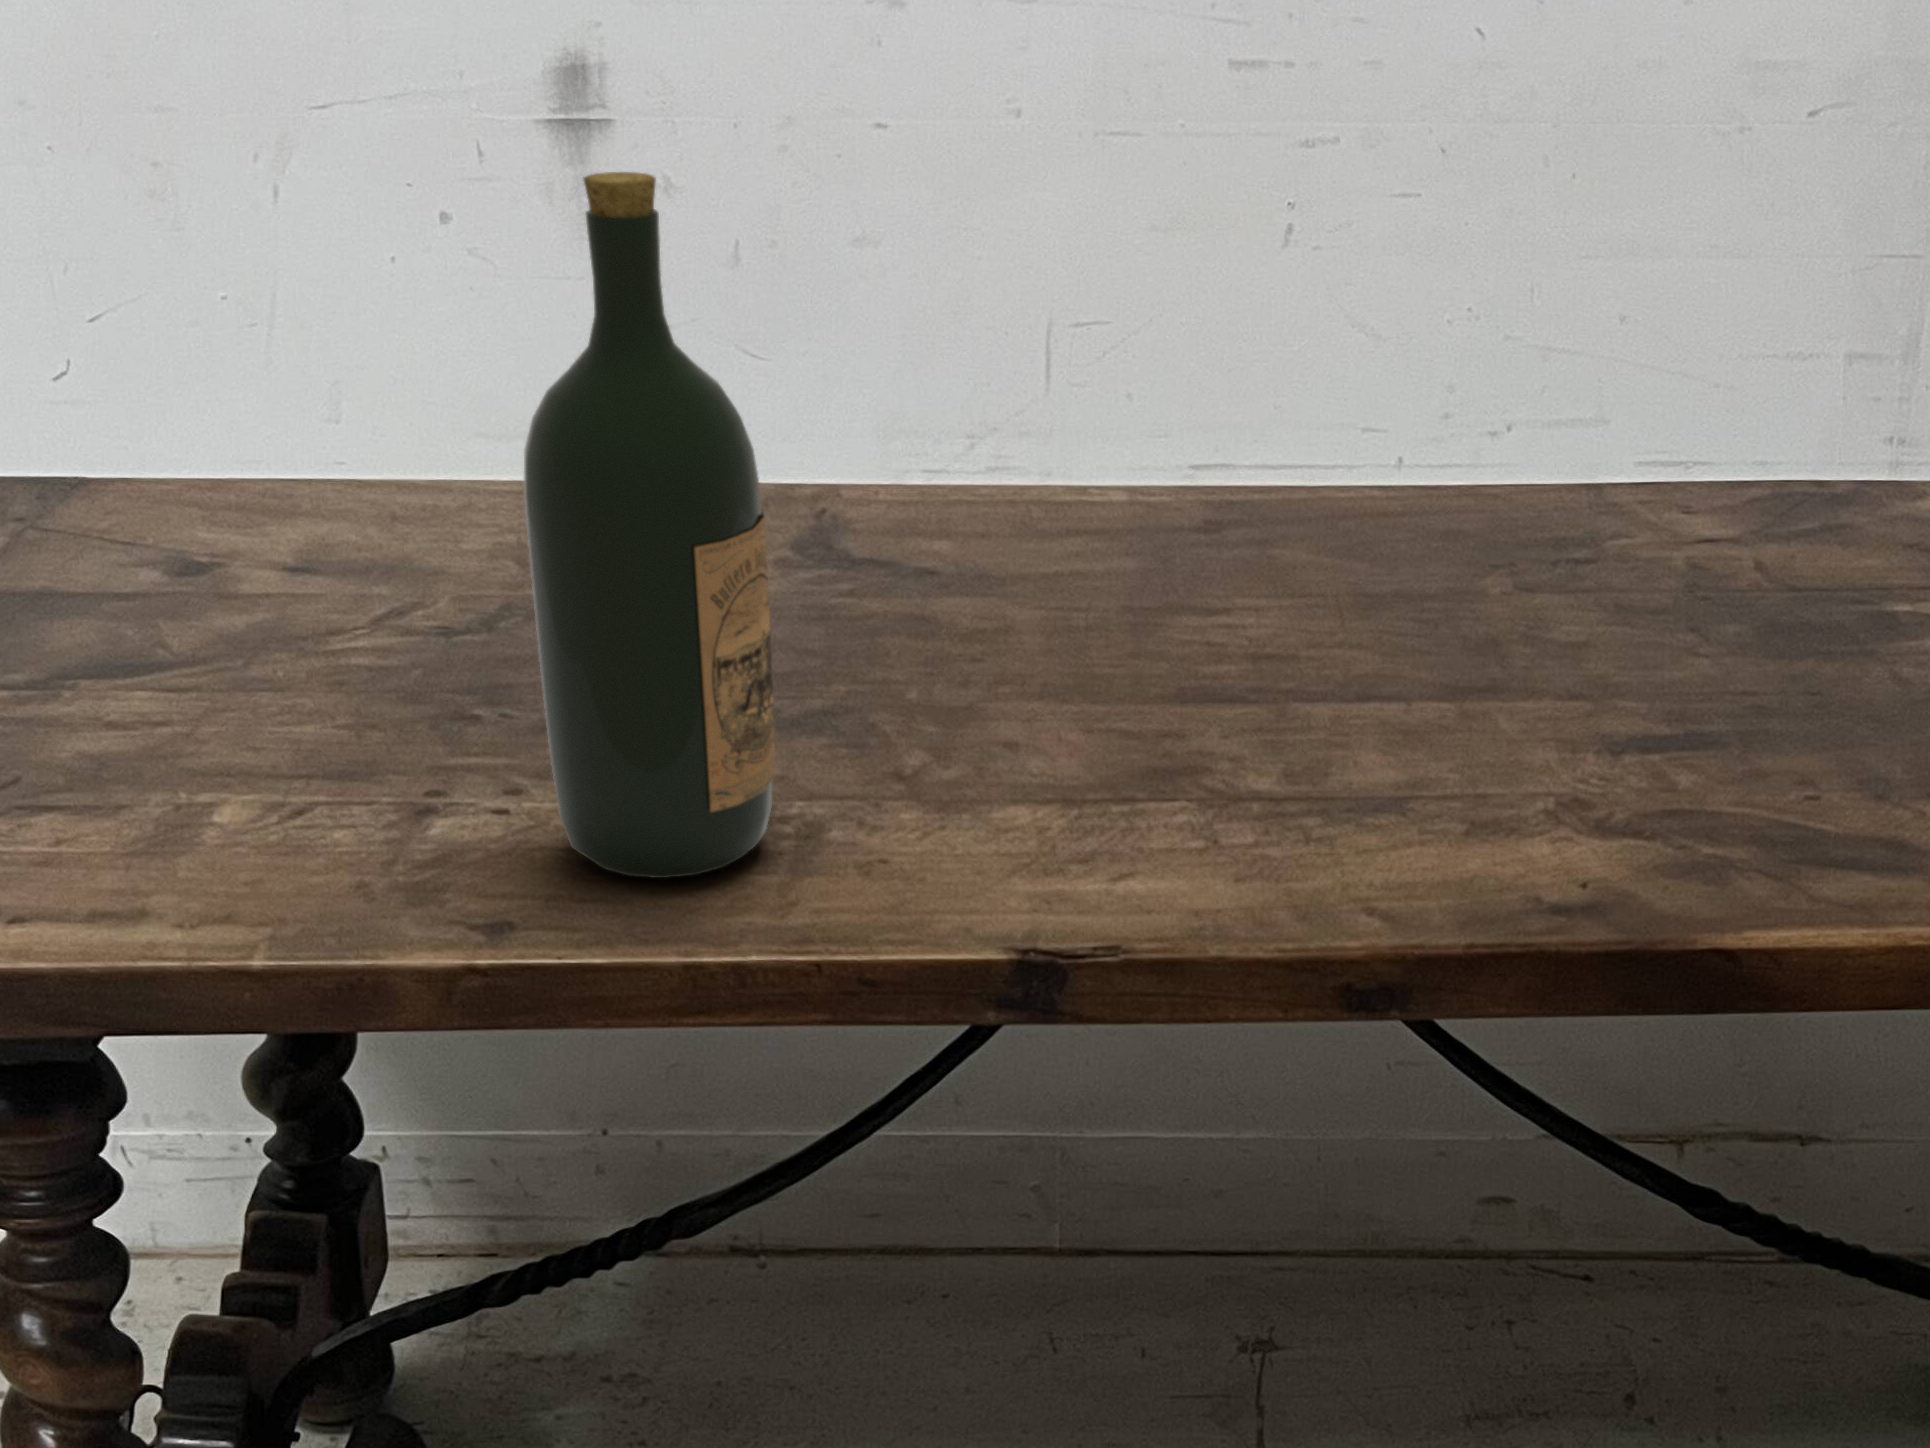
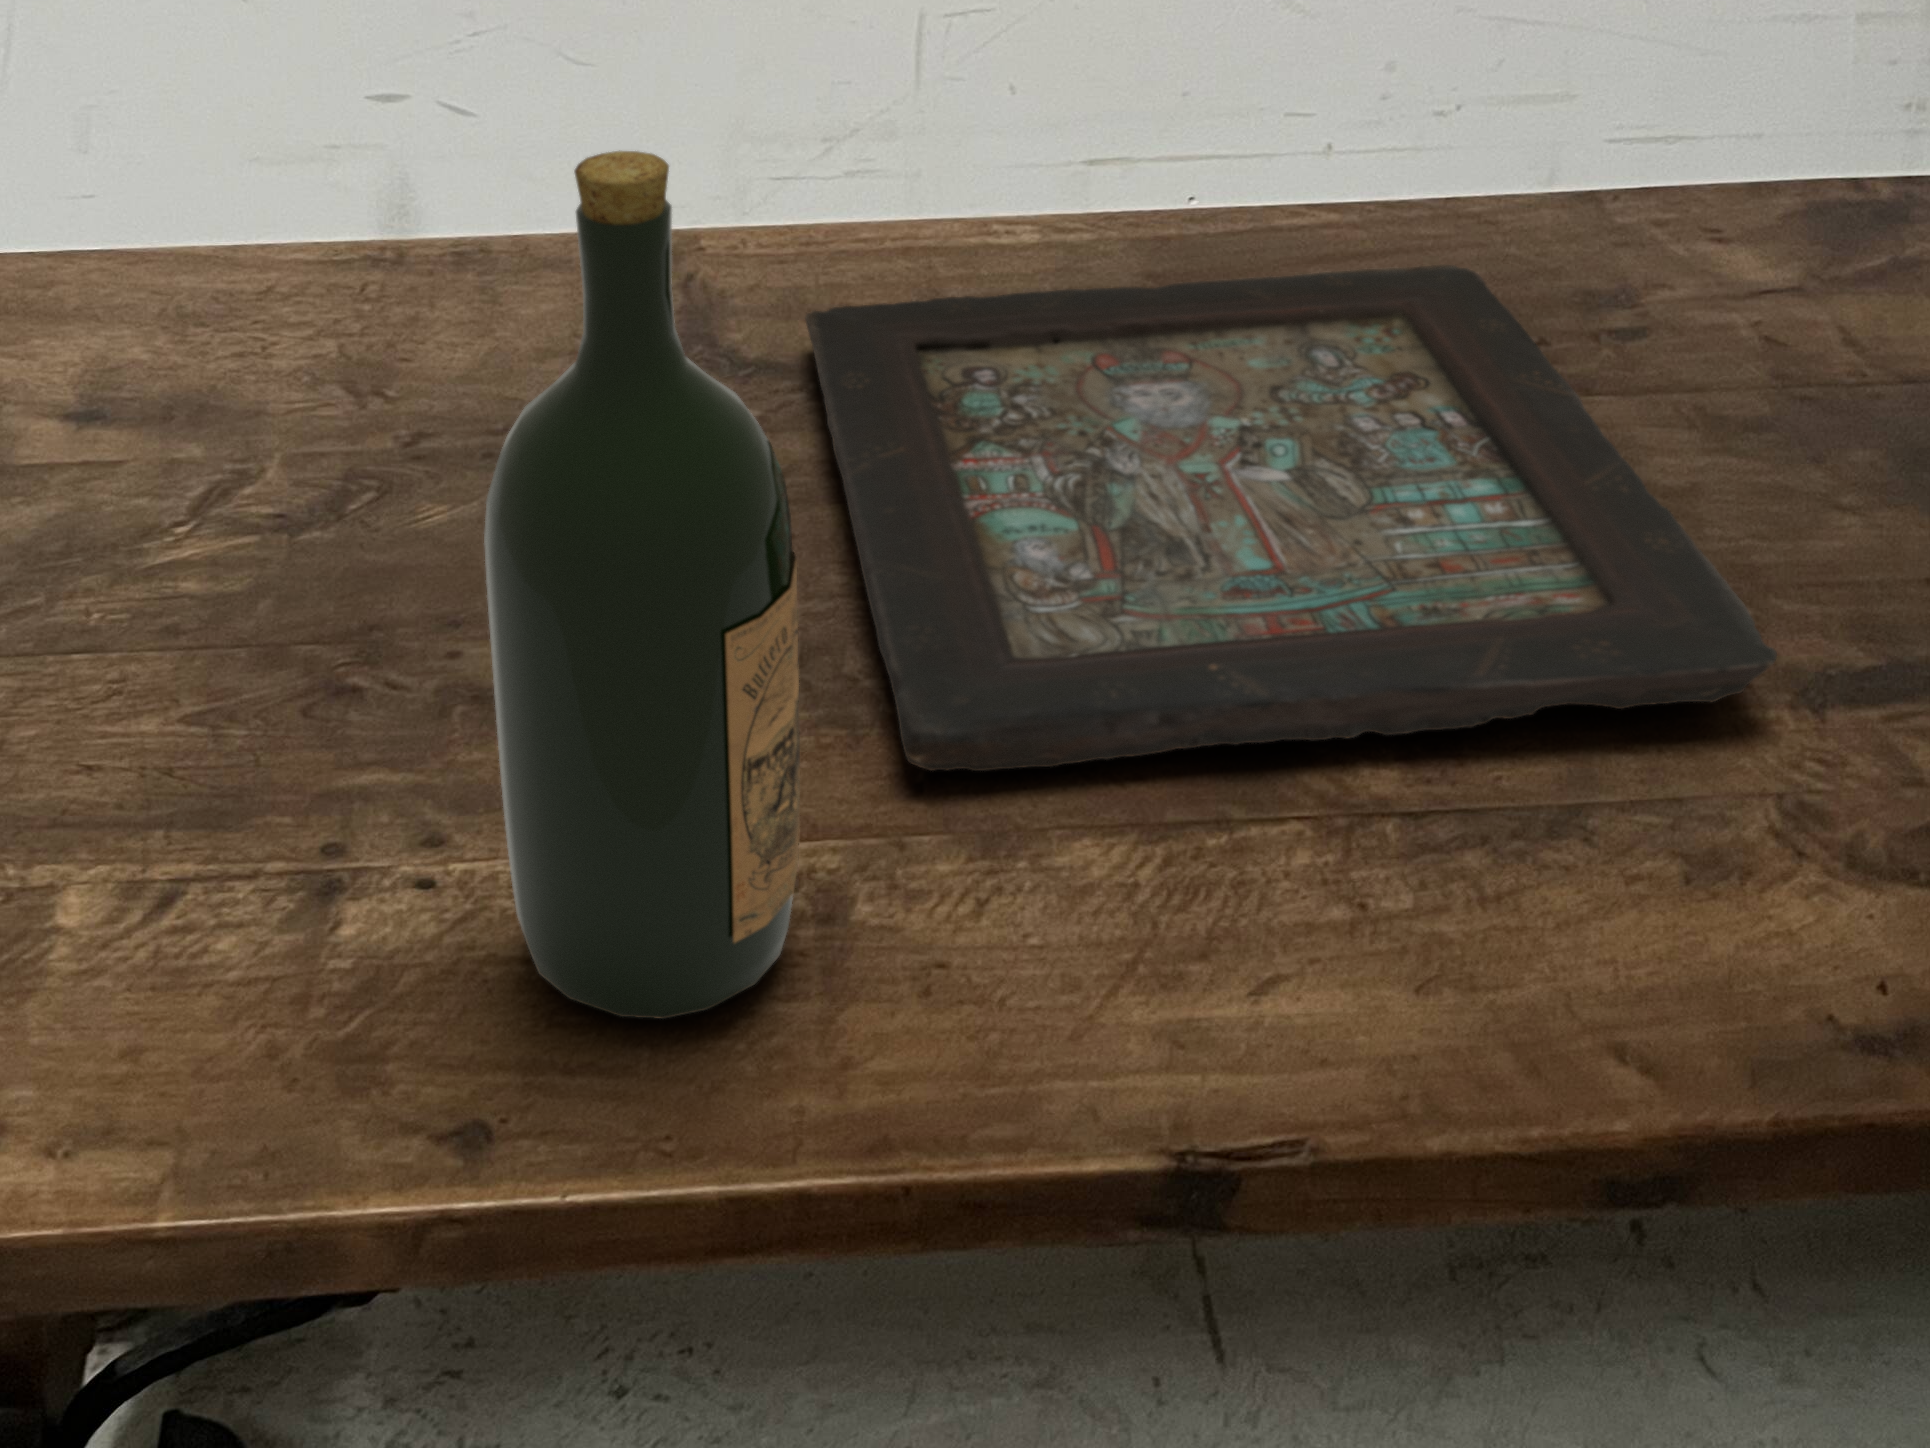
decorative tray: none [886,496,1571,761] -> present [805,264,1777,771]

